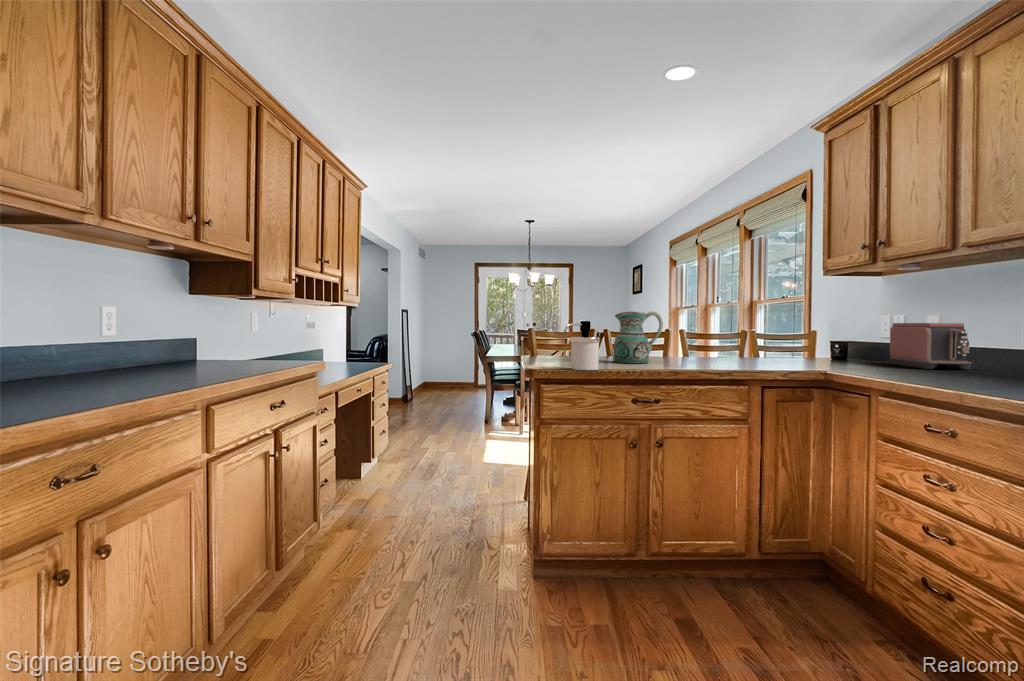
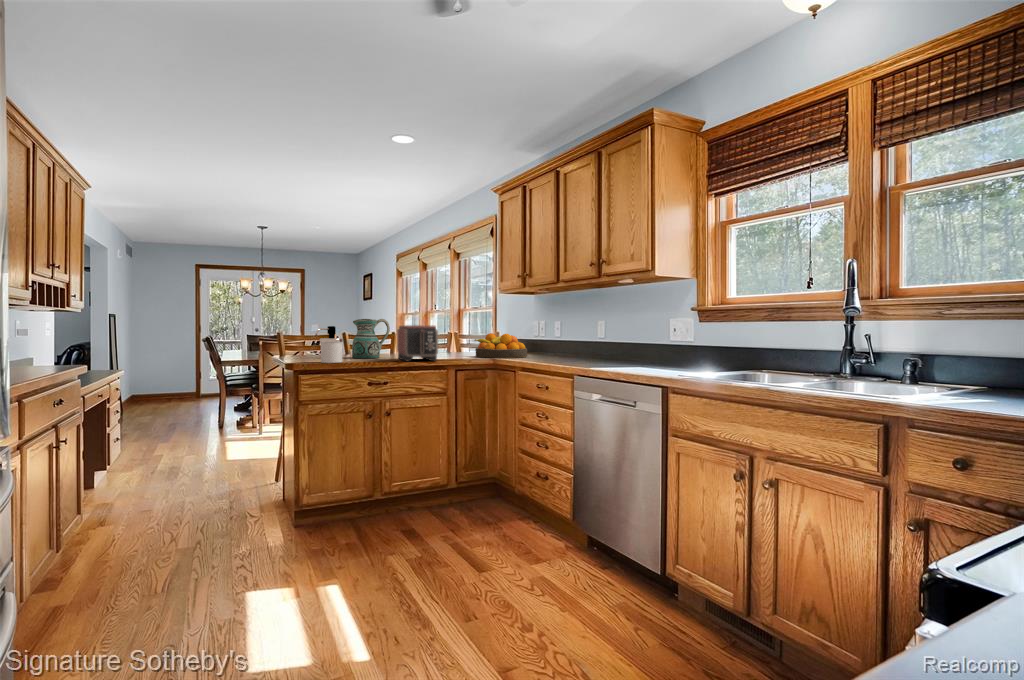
toaster: present [890,323,971,370] -> present [397,325,438,361]
fruit bowl: none [786,333,877,371] -> present [474,333,527,358]

